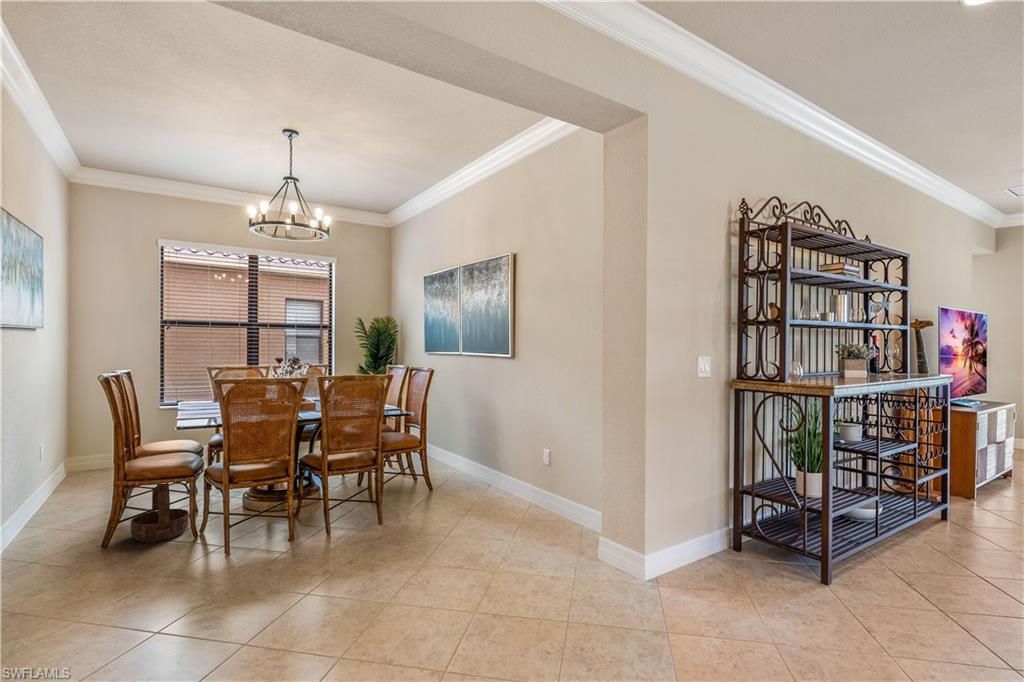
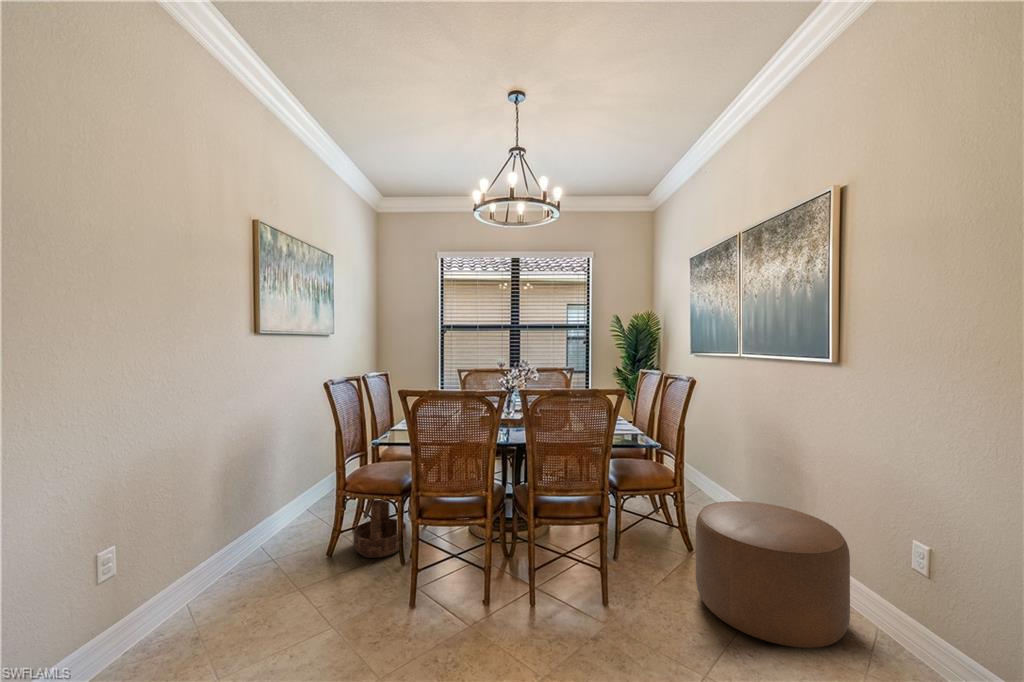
ottoman: none [435,446,515,516] -> present [696,501,850,648]

